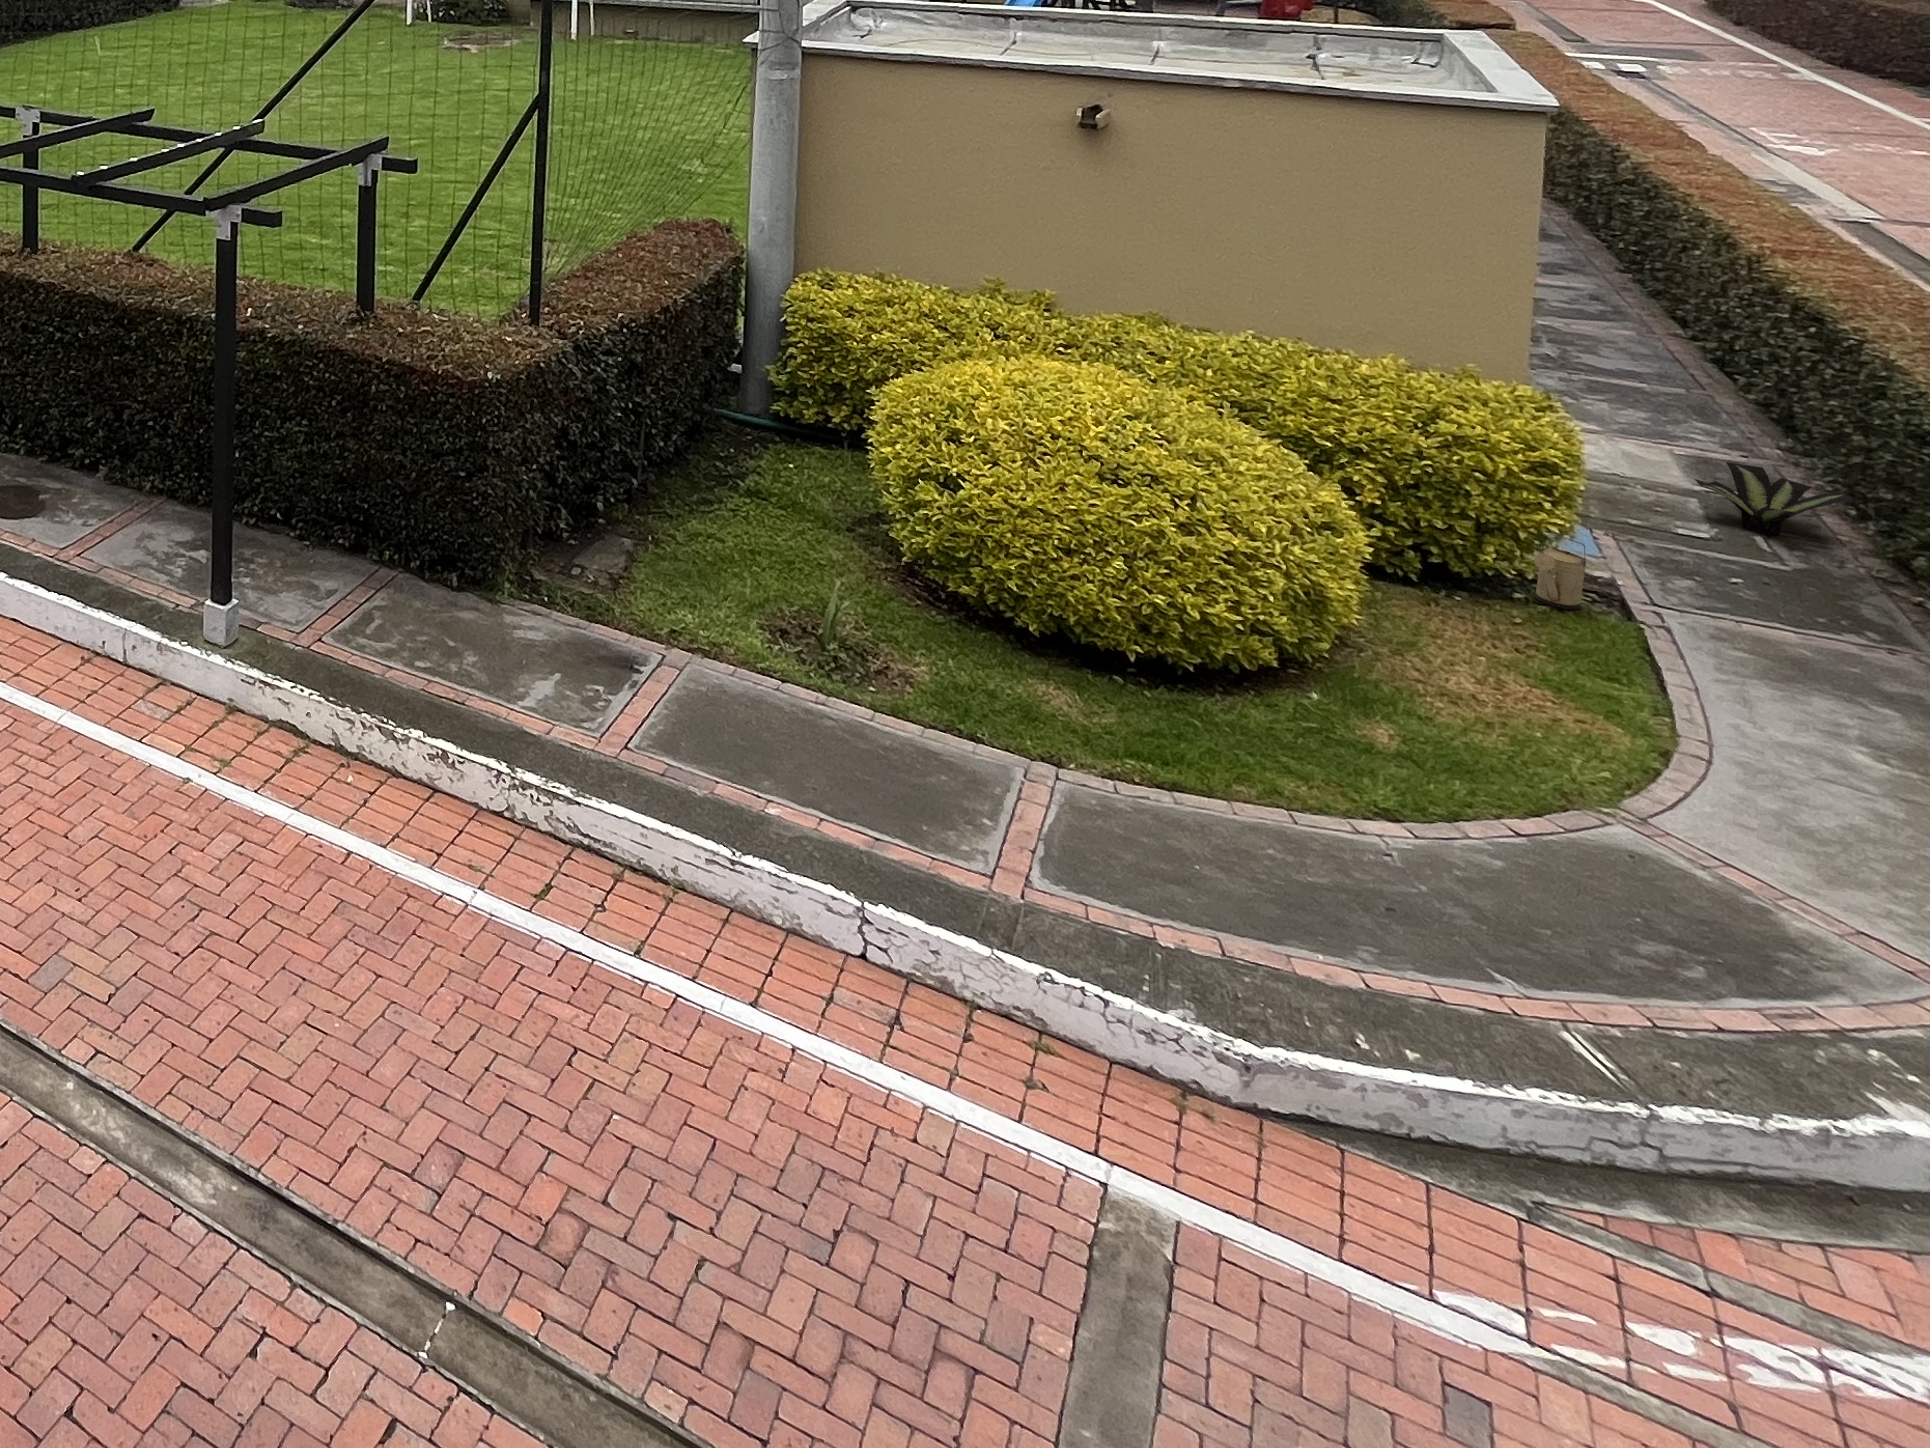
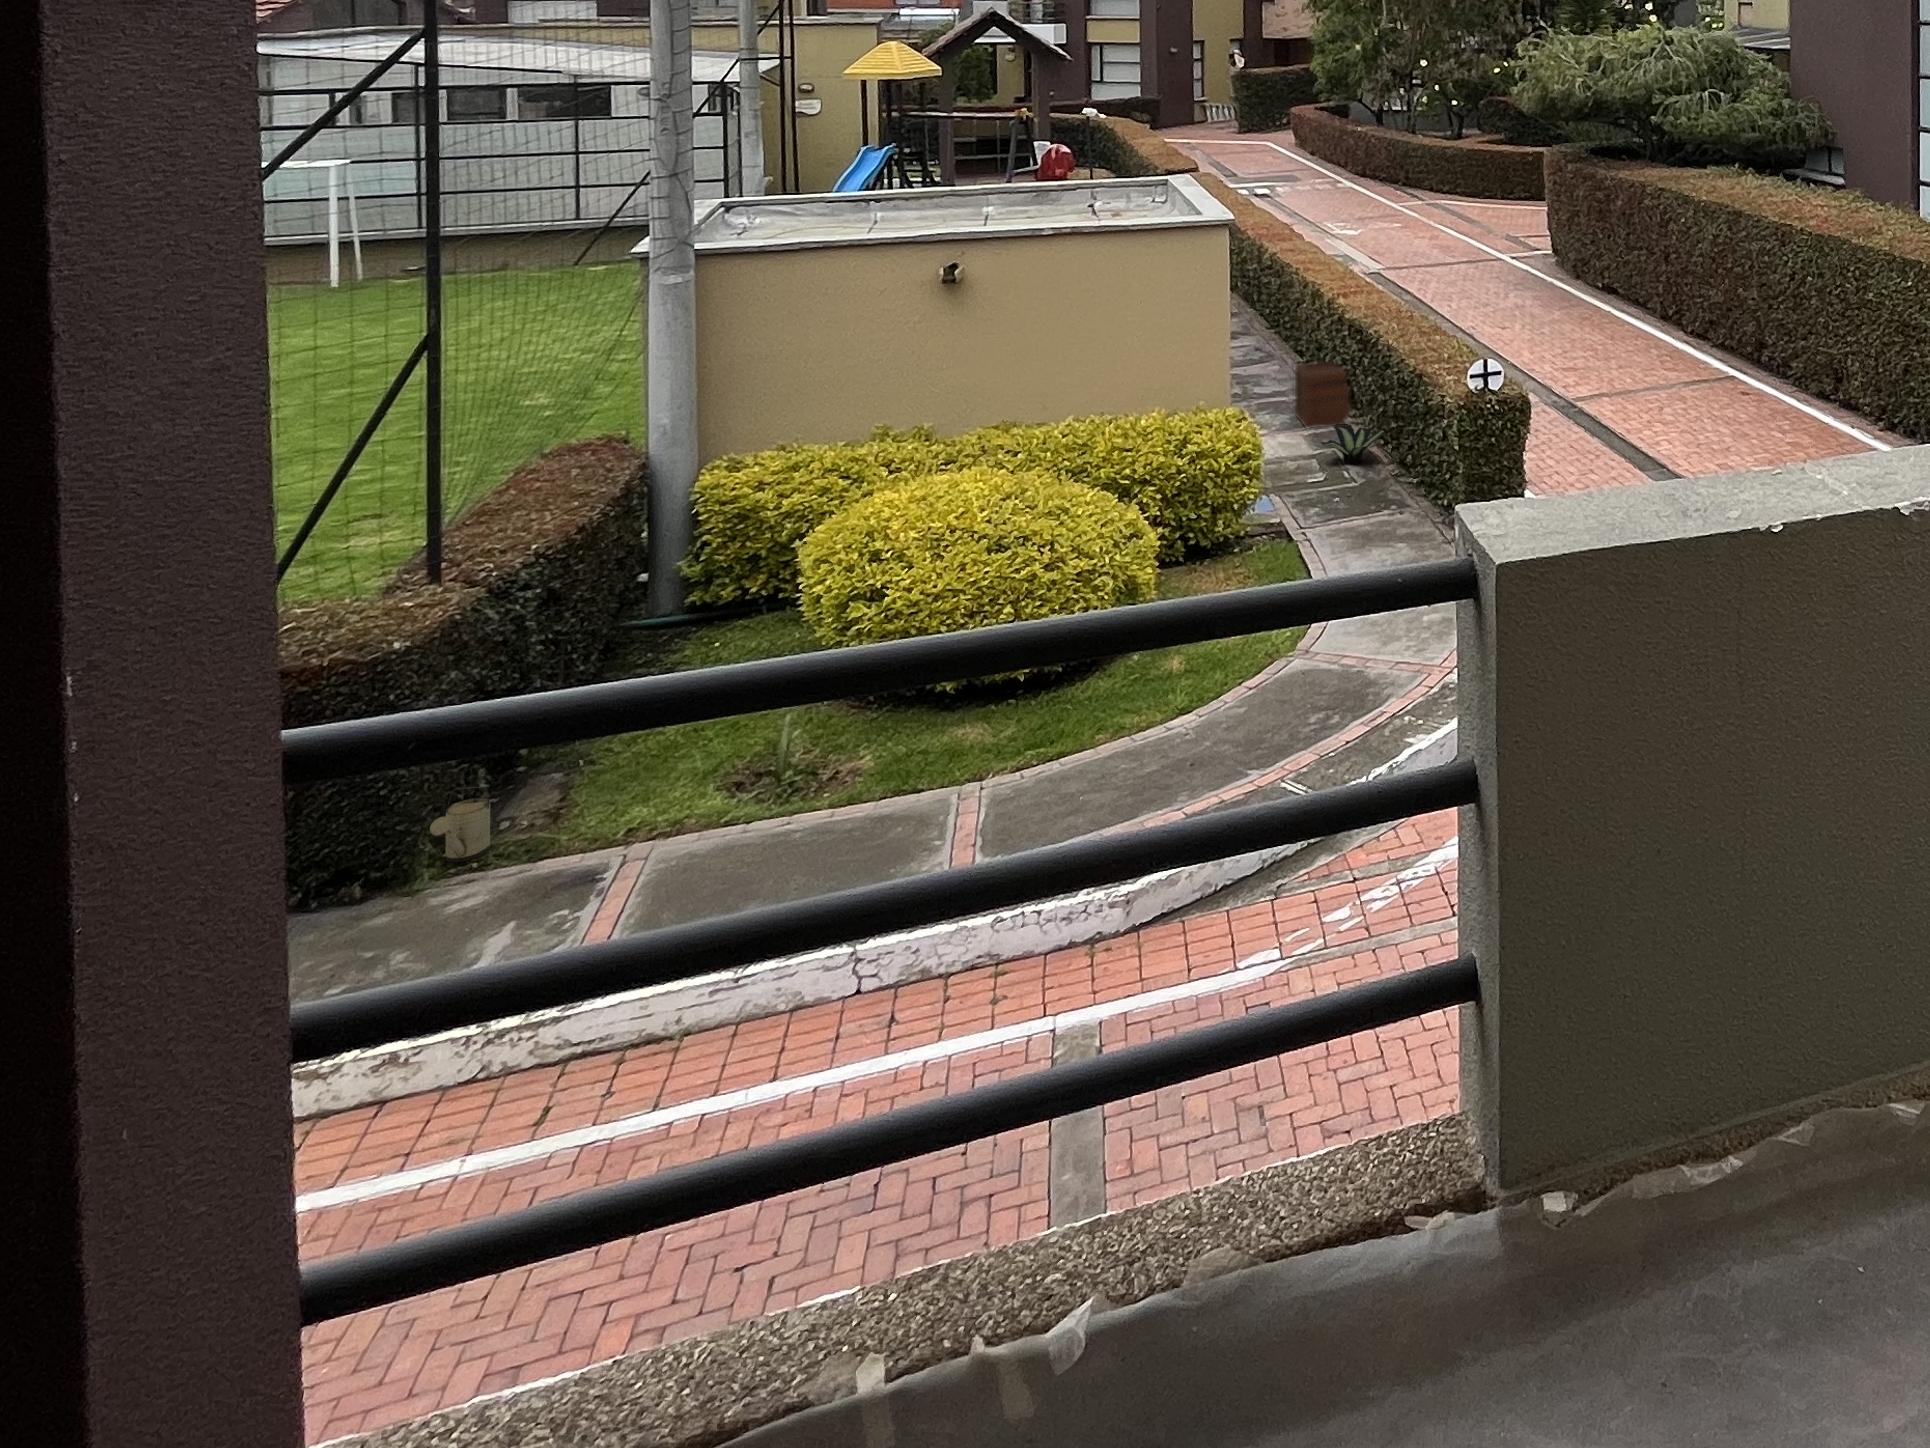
wooden crate: none [1649,346,1796,469] -> present [1295,361,1350,428]
watering can: present [1534,534,1586,610] -> present [430,787,490,862]

